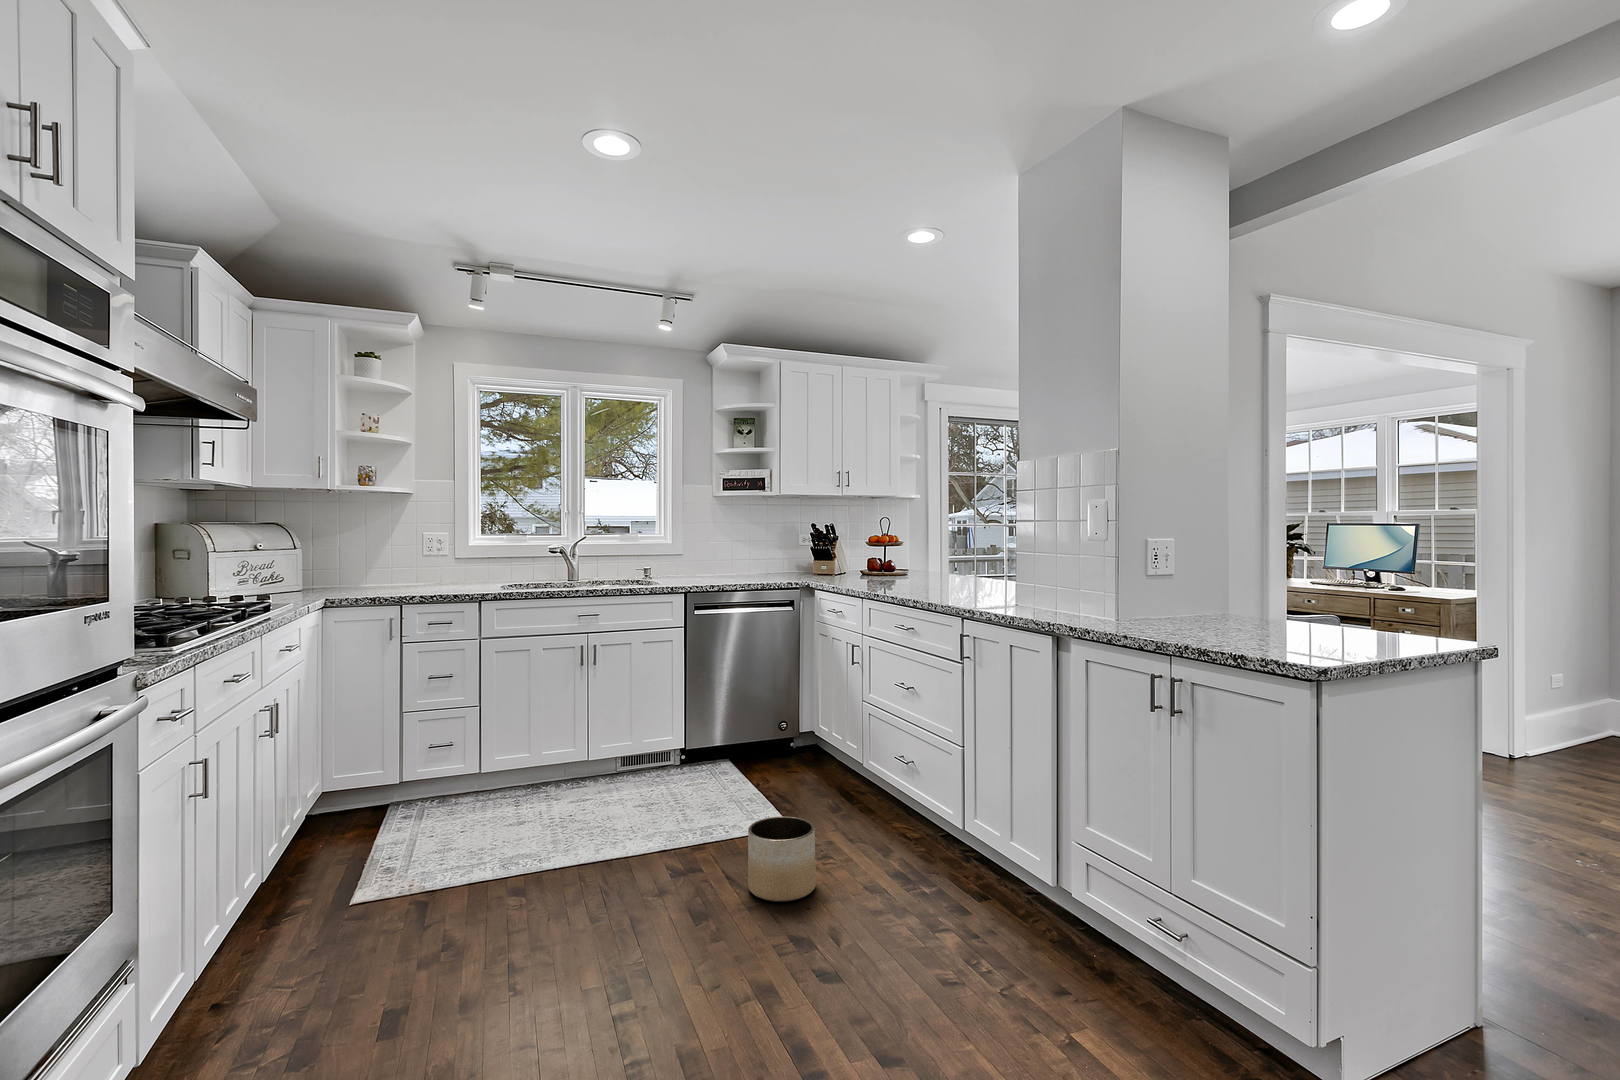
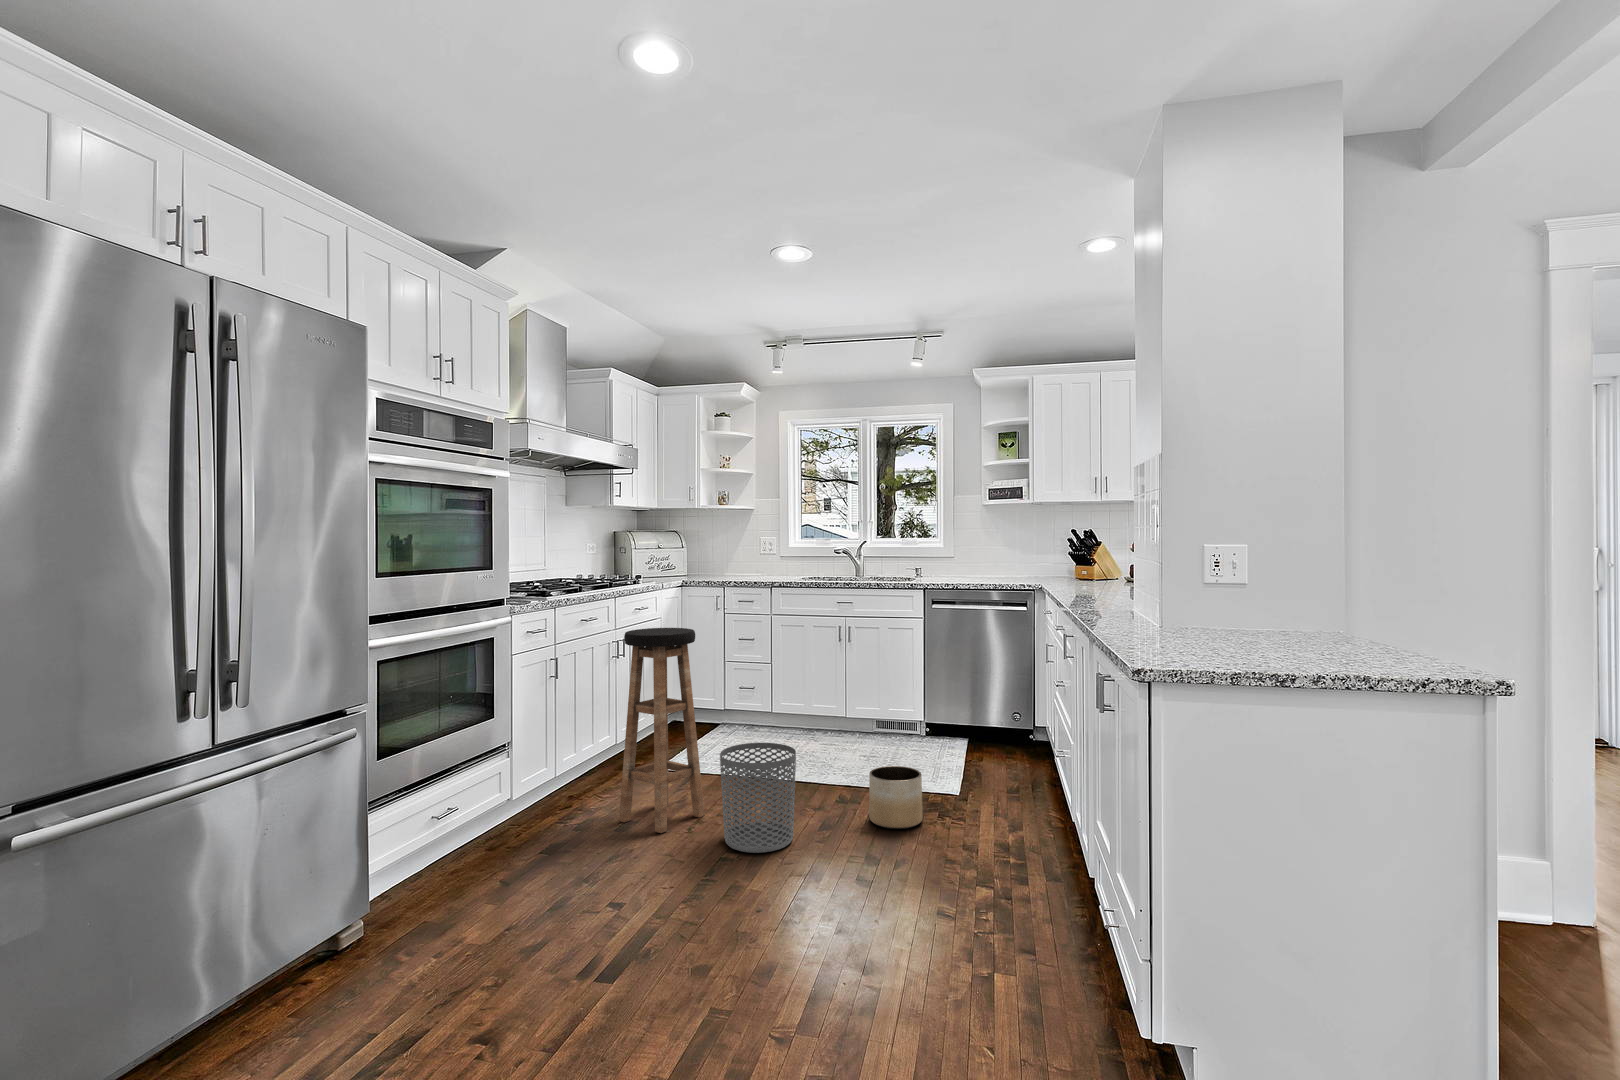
bar stool: none [375,669,517,1010] -> present [619,628,704,833]
waste bin: none [585,822,699,999] -> present [720,743,796,853]

